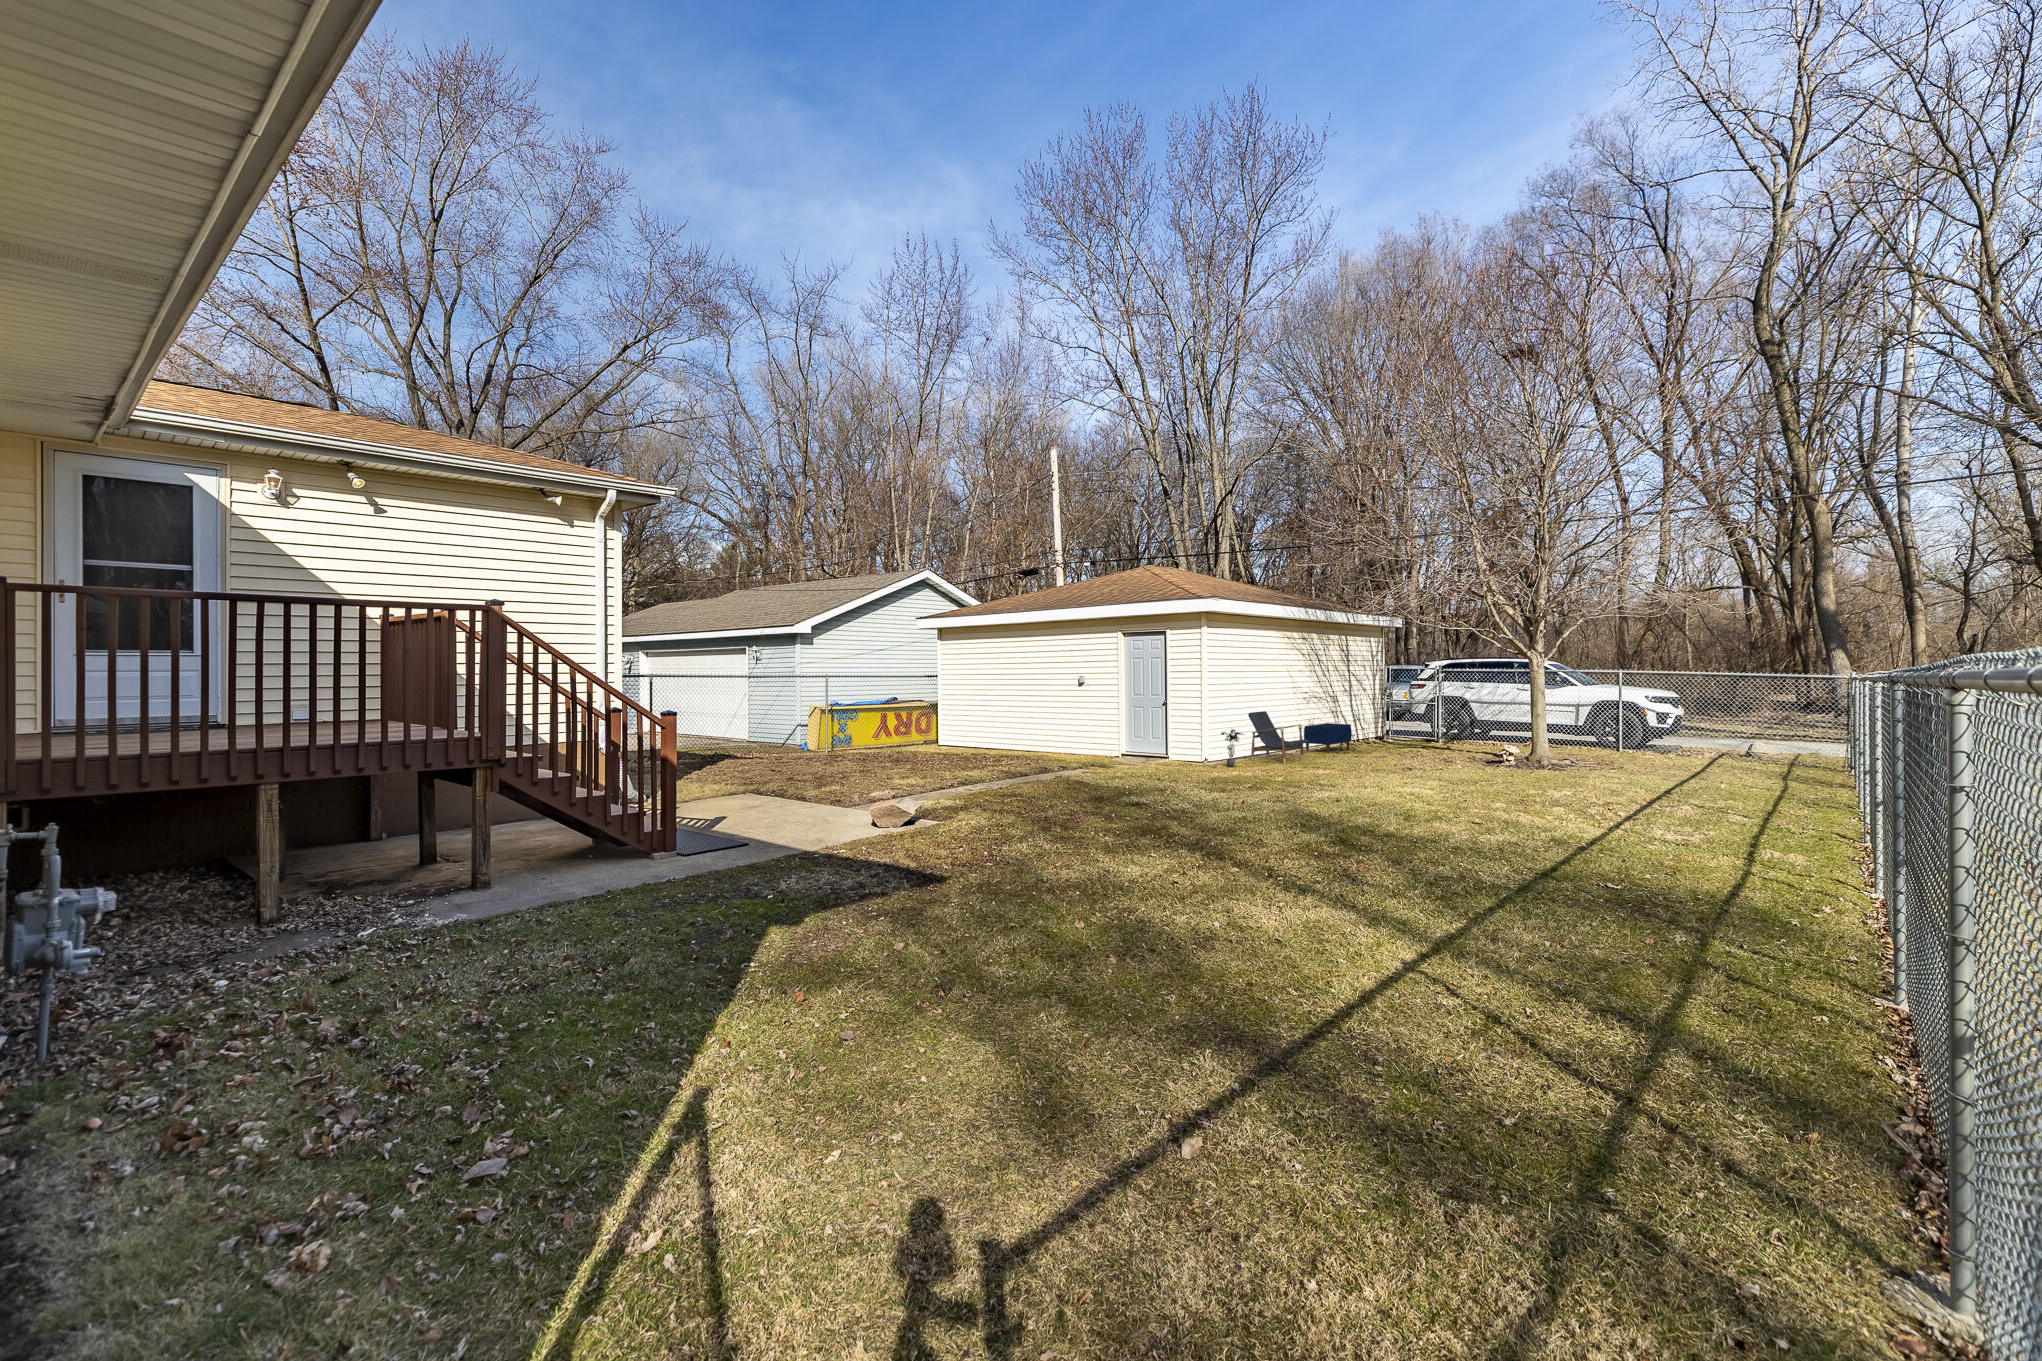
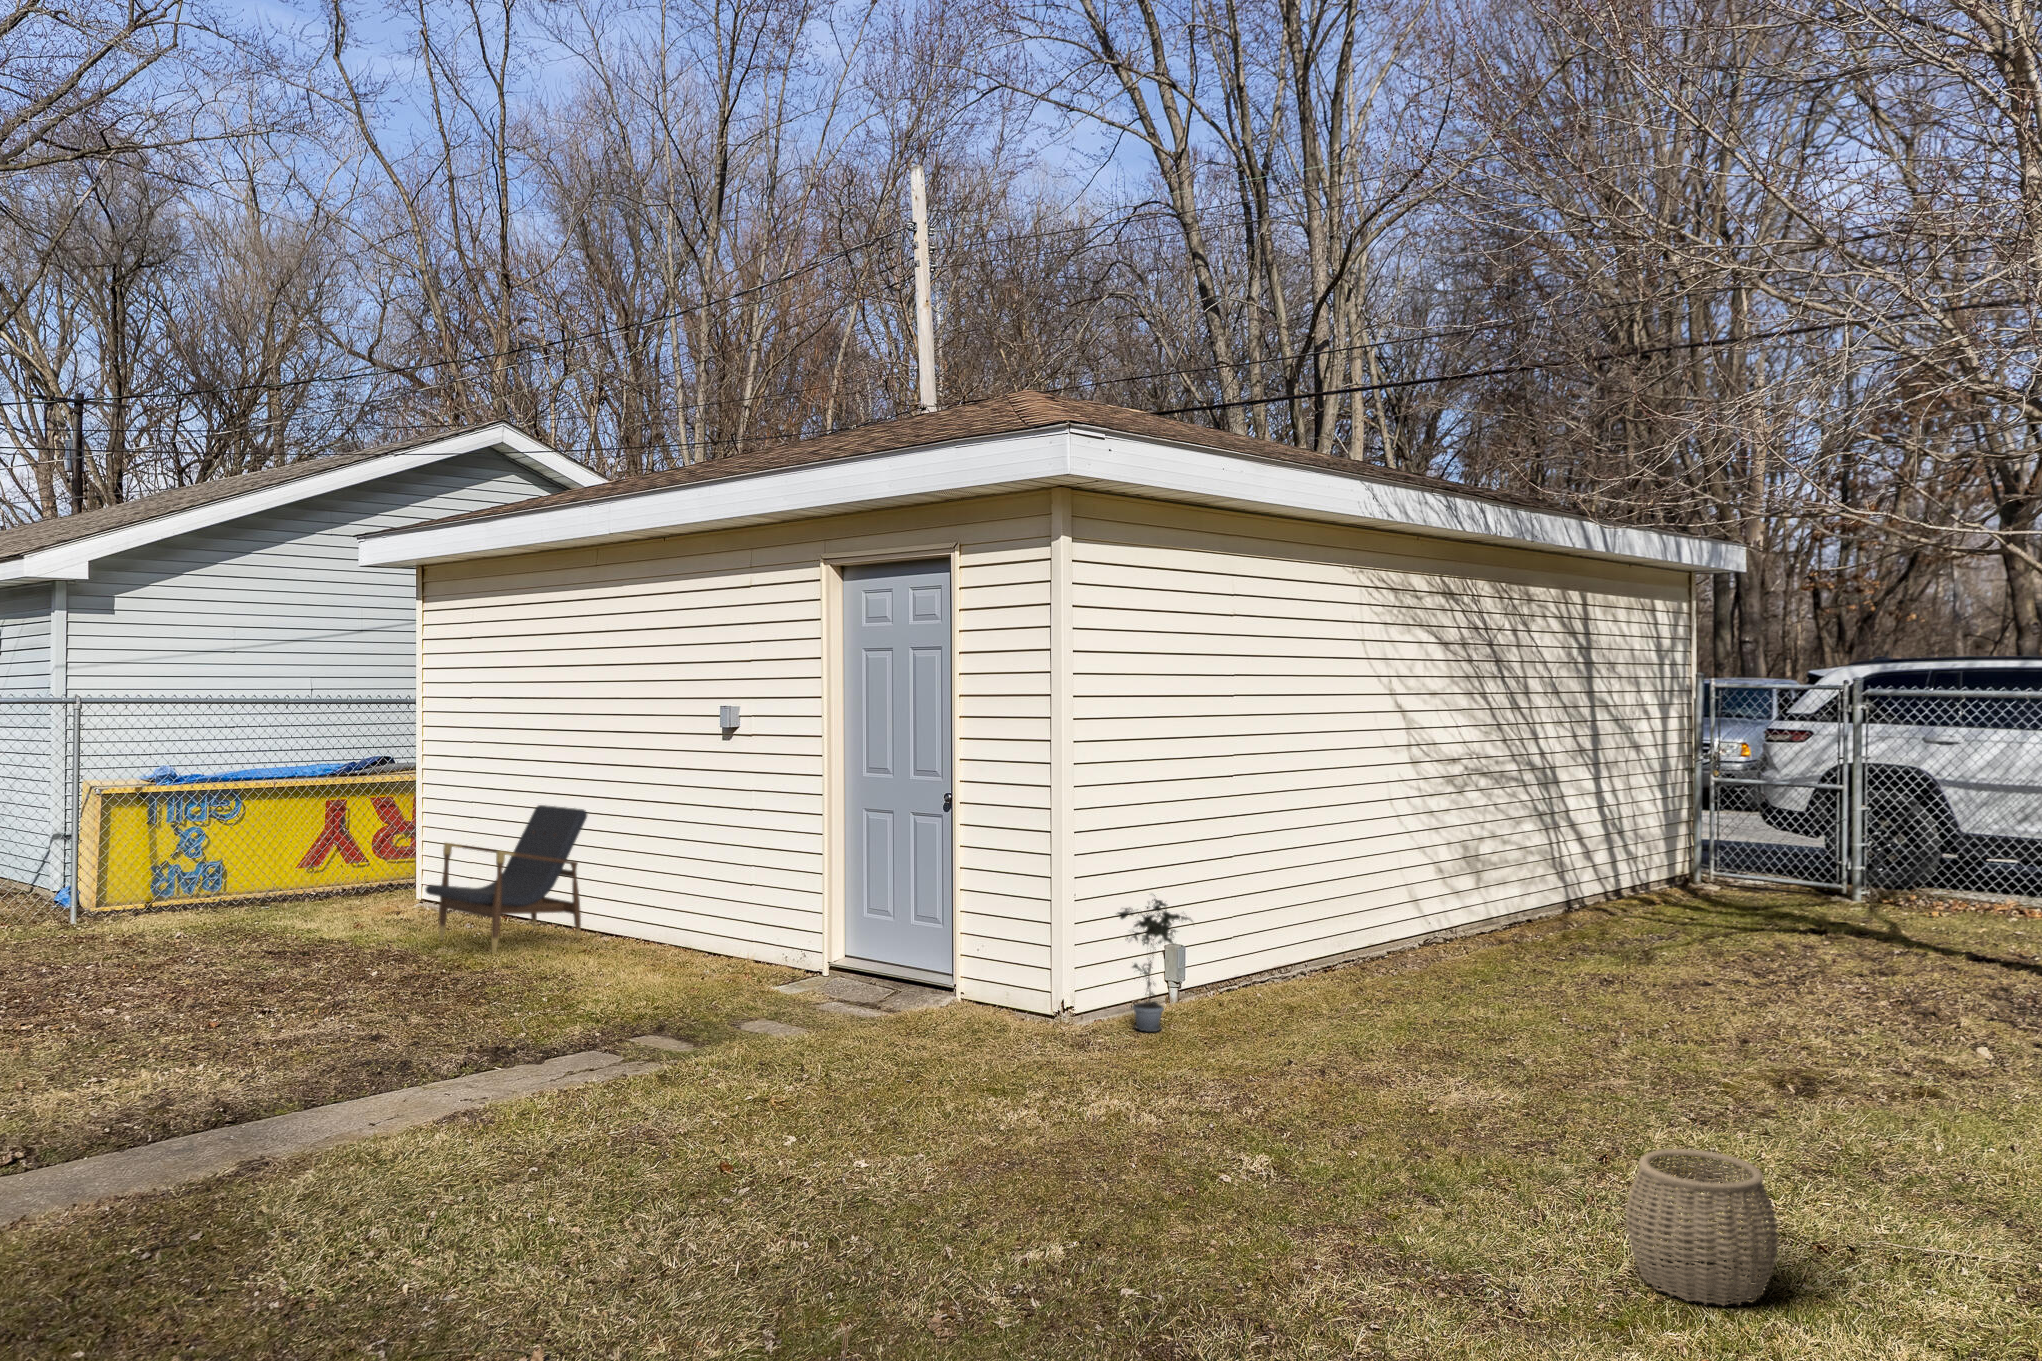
lounge chair: present [1248,711,1309,764] -> present [425,805,587,953]
bench: present [1304,723,1352,753] -> none [1443,850,1591,950]
woven basket: none [1377,767,1410,796] -> present [1626,1149,1780,1306]

